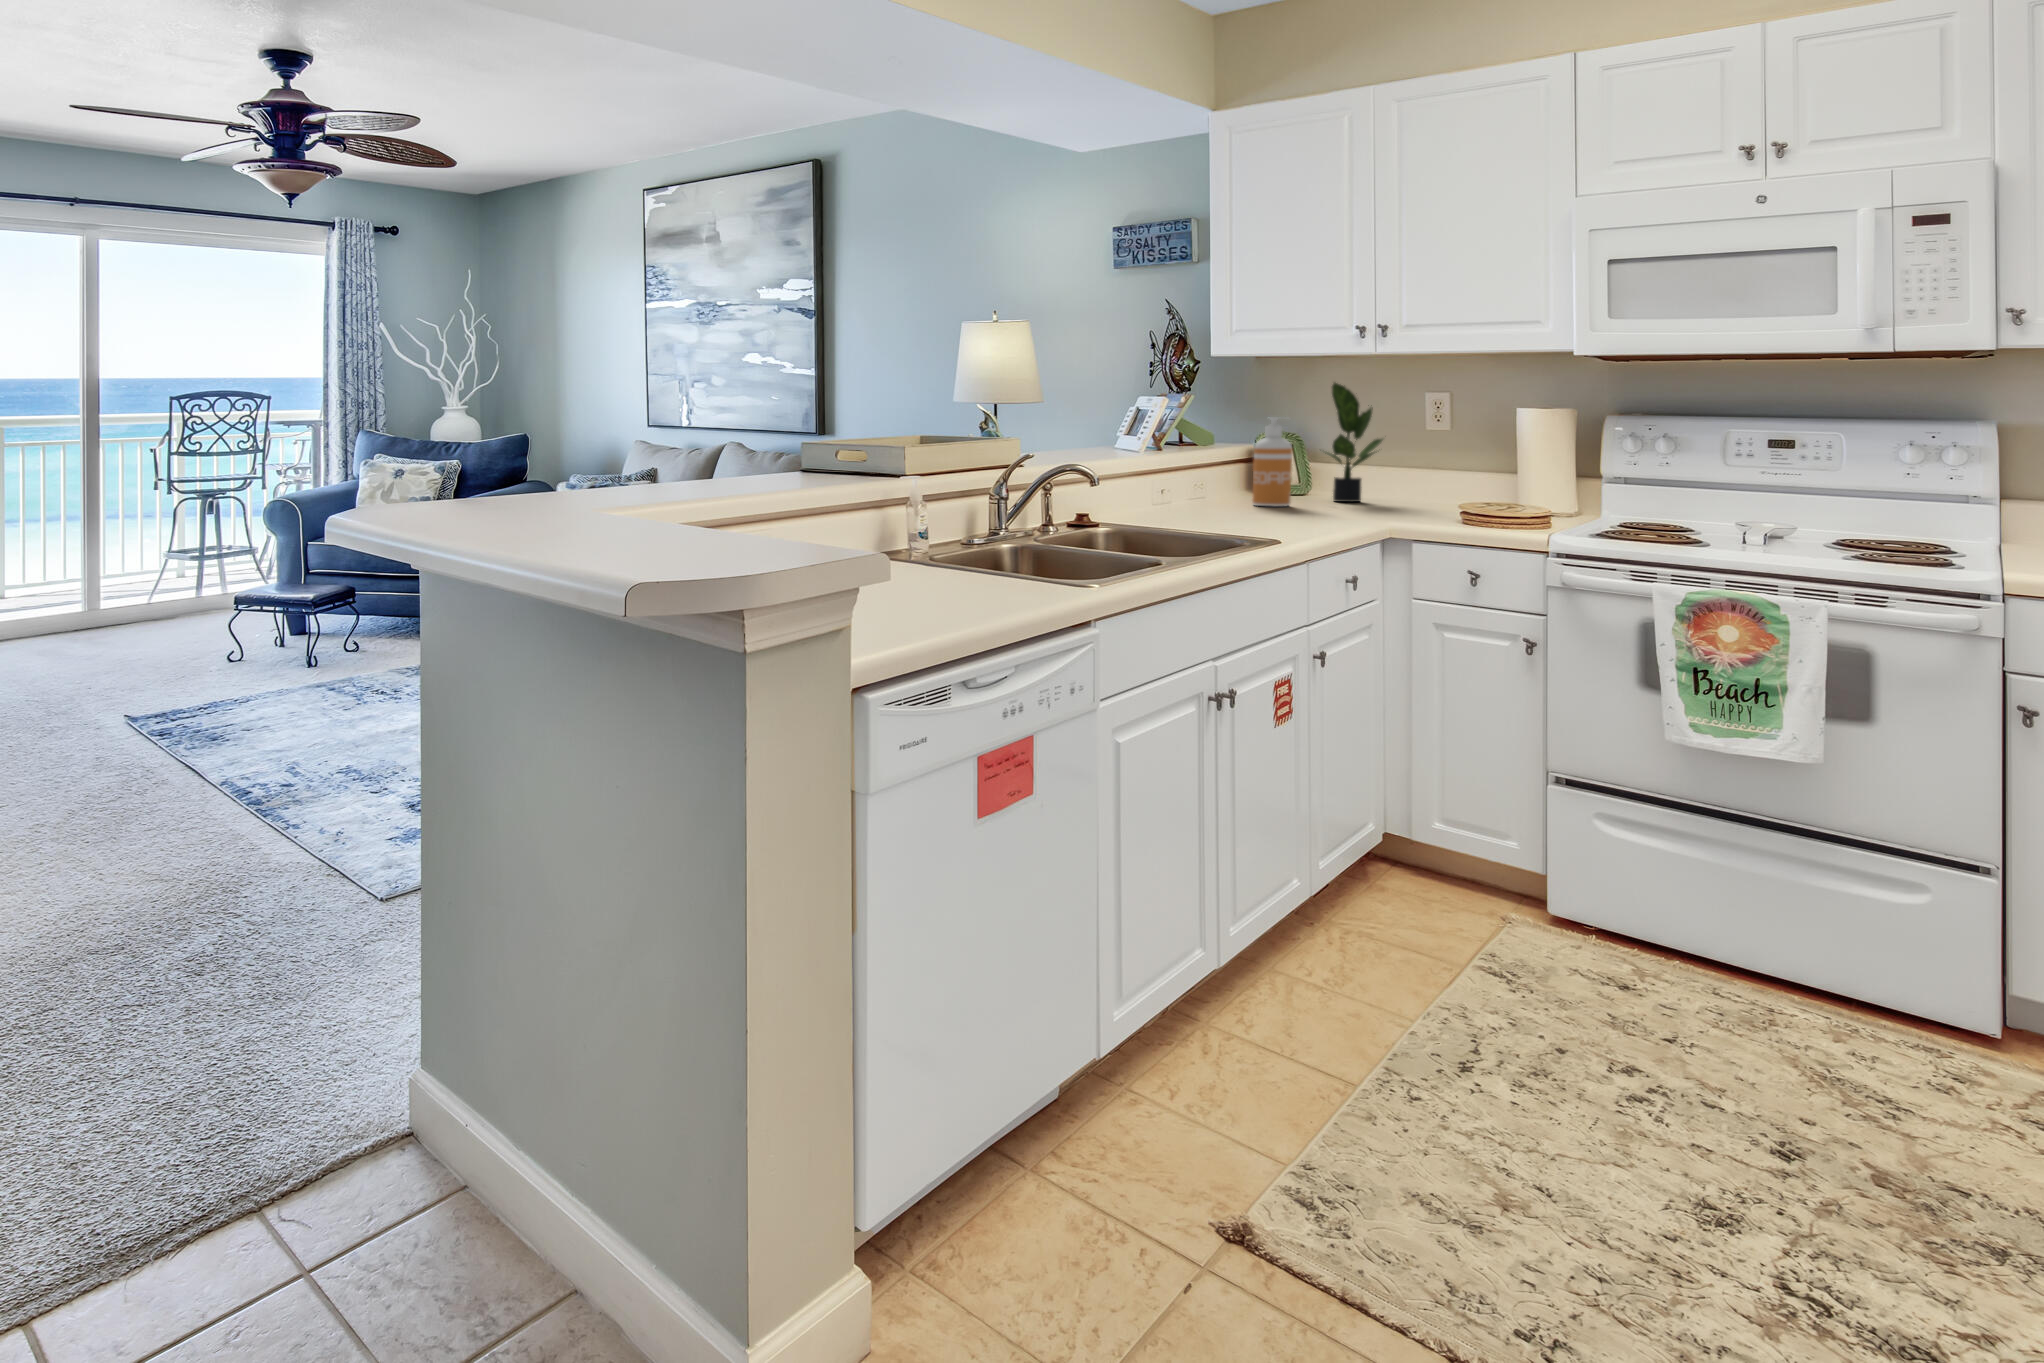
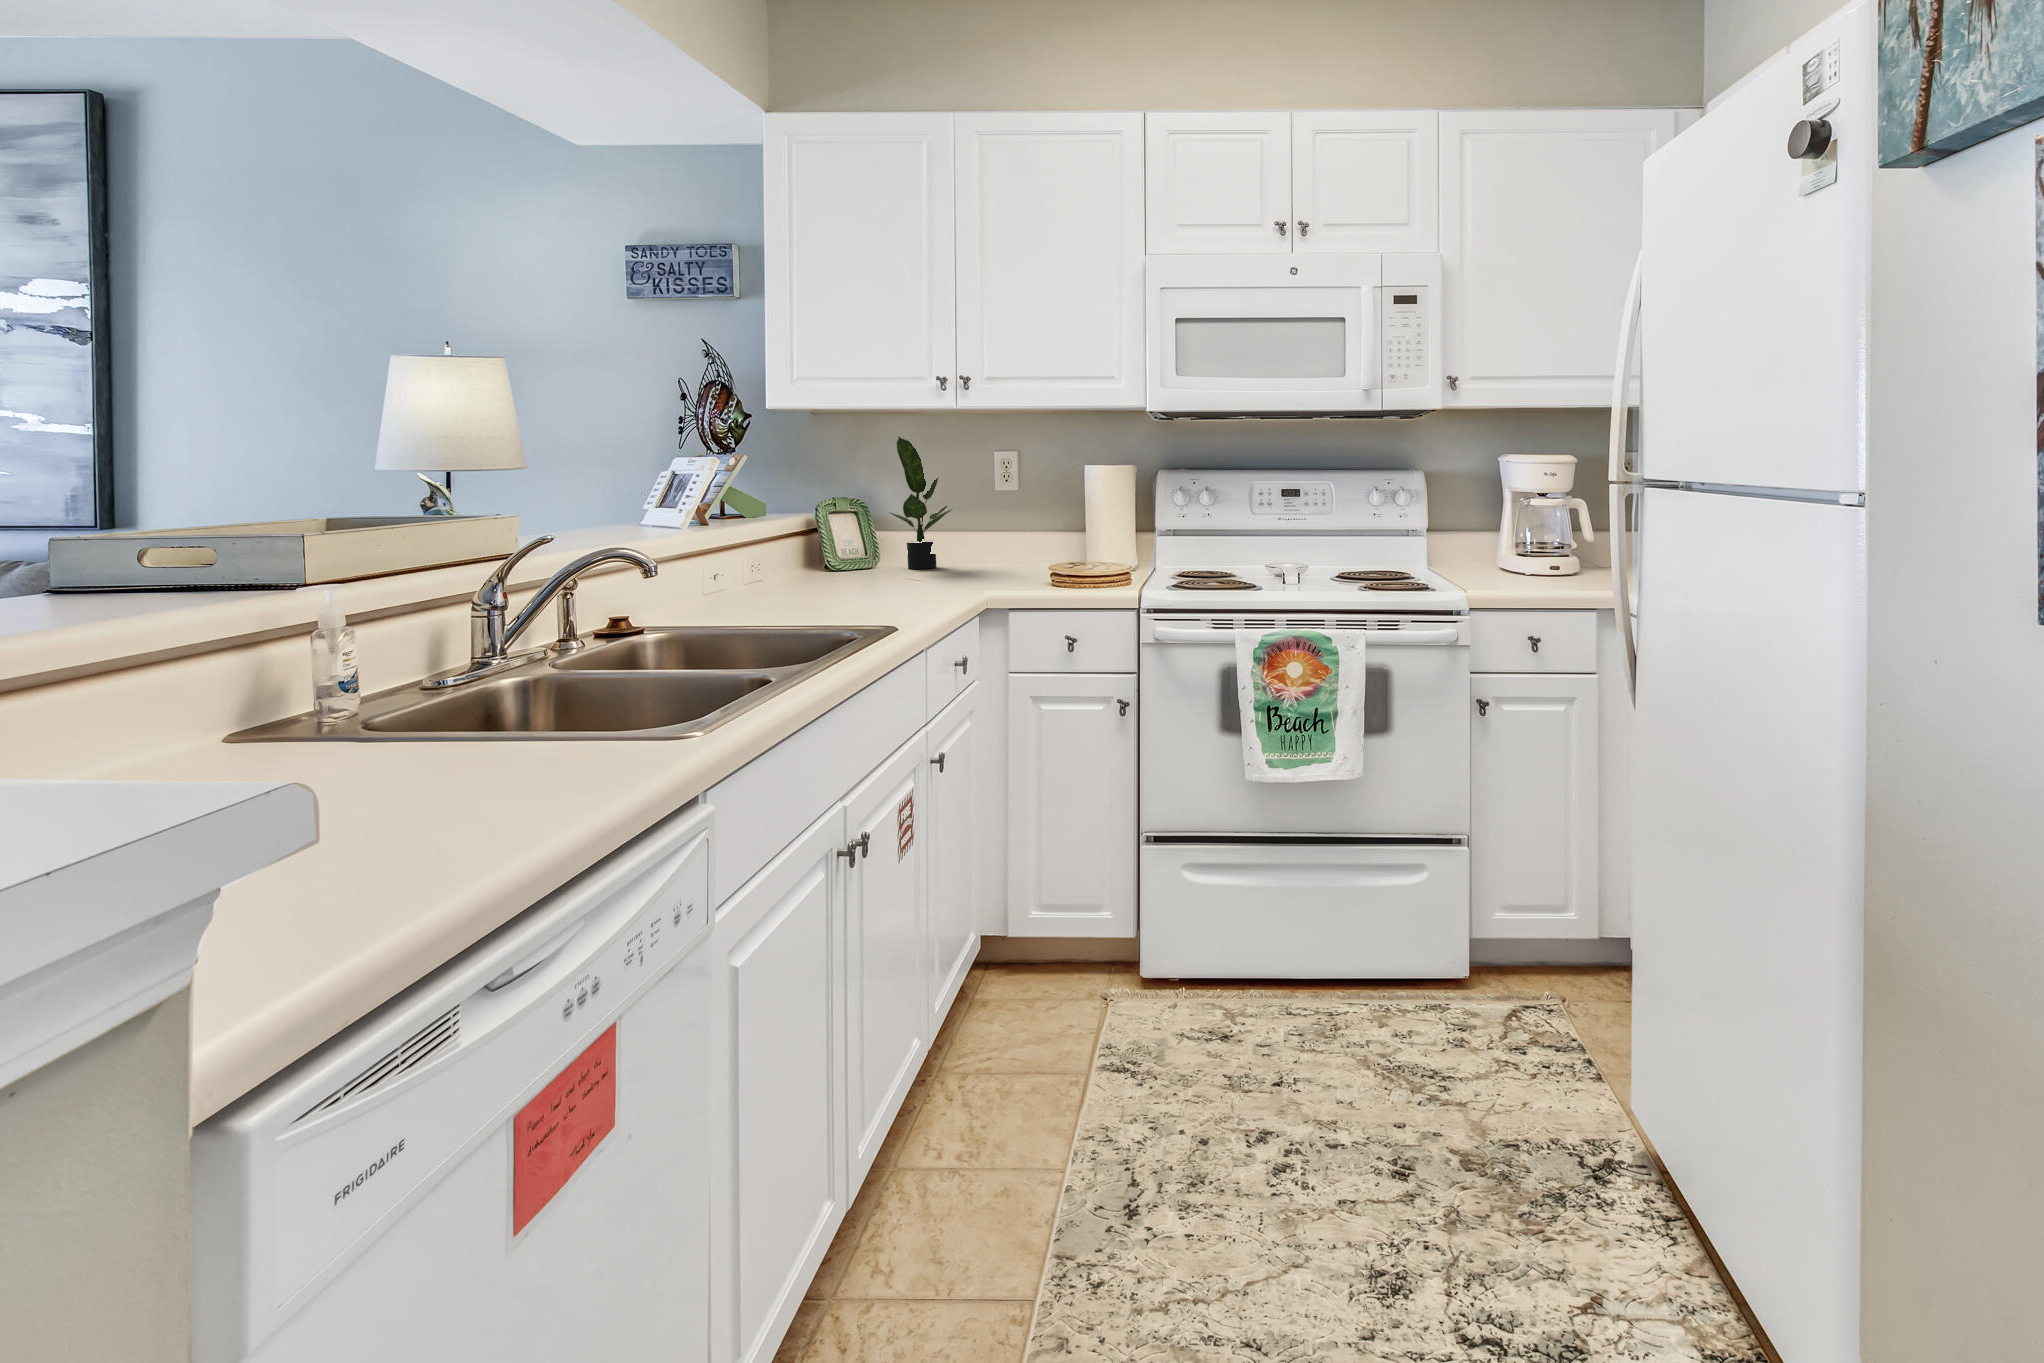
soap dispenser: present [1252,417,1292,506] -> none [820,478,866,581]

